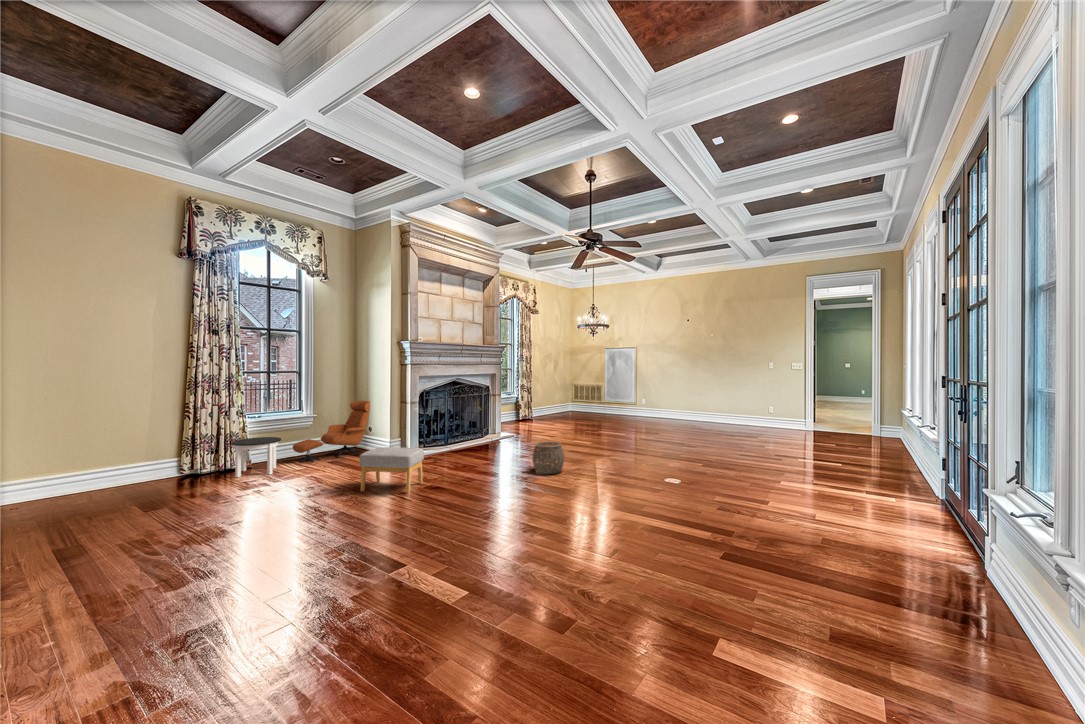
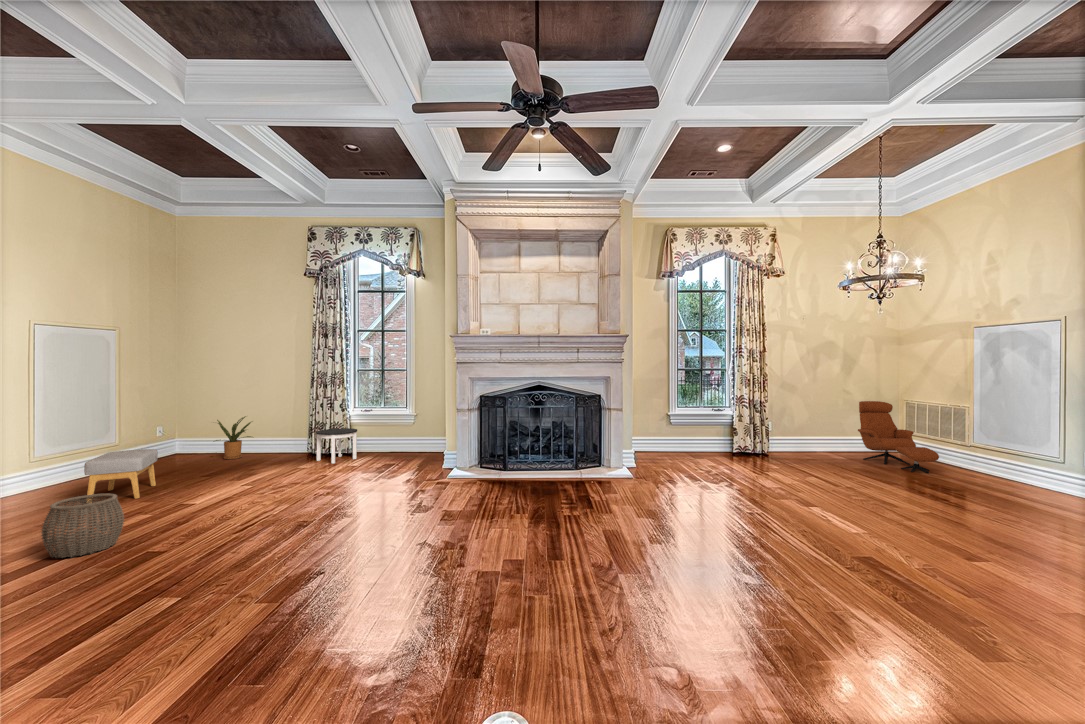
armchair: present [293,401,370,463] -> present [858,401,939,473]
house plant: none [31,438,112,506] -> present [216,416,251,459]
woven basket: present [532,442,564,474] -> present [41,494,124,558]
footstool: present [359,447,424,493] -> present [84,449,158,499]

